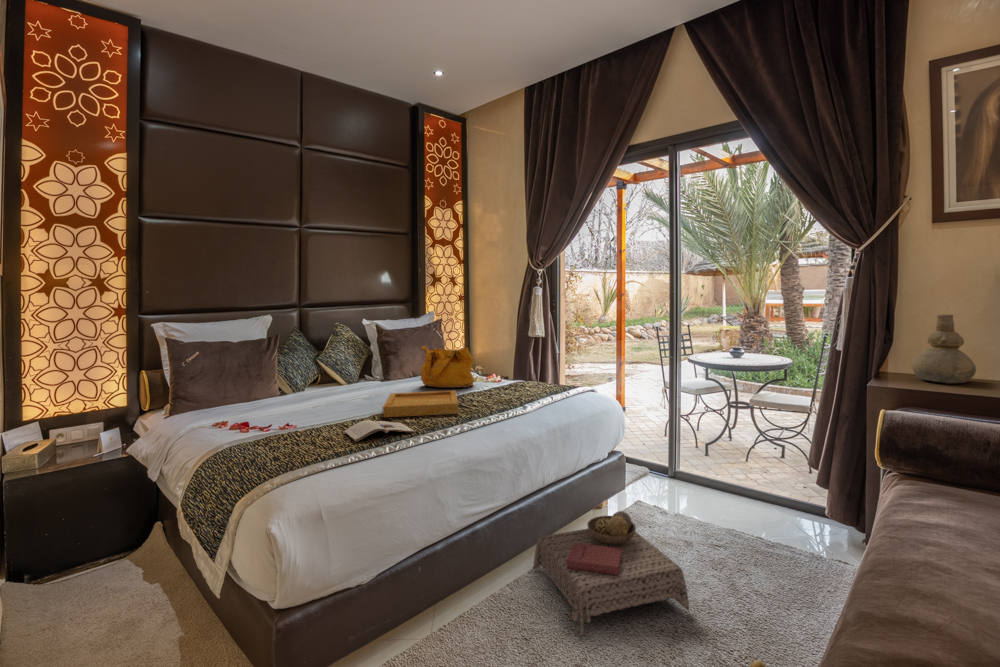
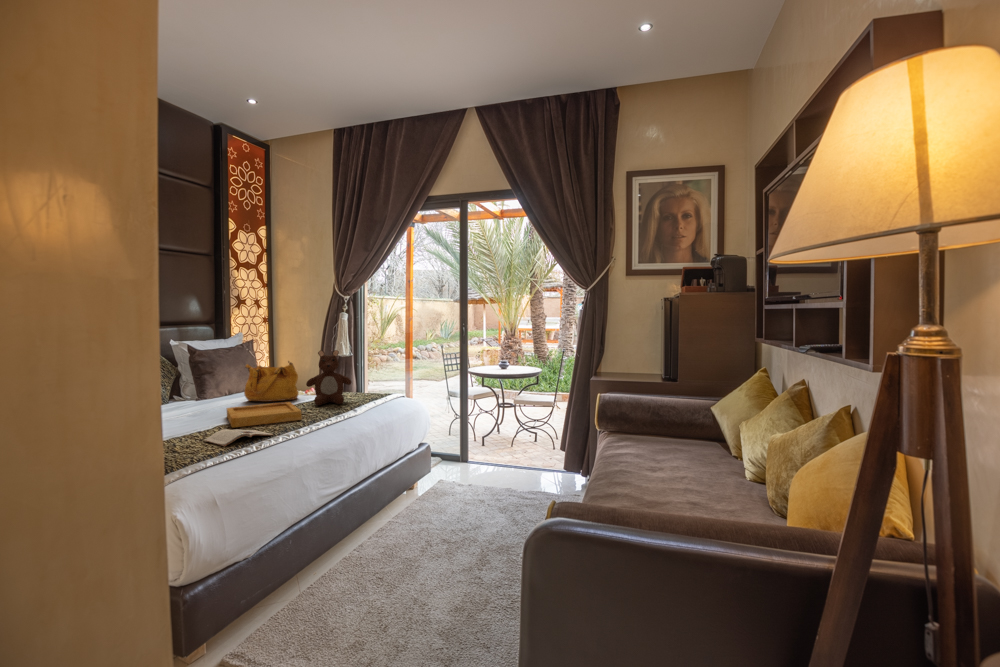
vase: present [912,315,976,383] -> none [608,336,639,378]
teddy bear: none [477,332,527,396] -> present [306,350,351,405]
ottoman: present [533,511,689,637] -> none [370,482,486,571]

